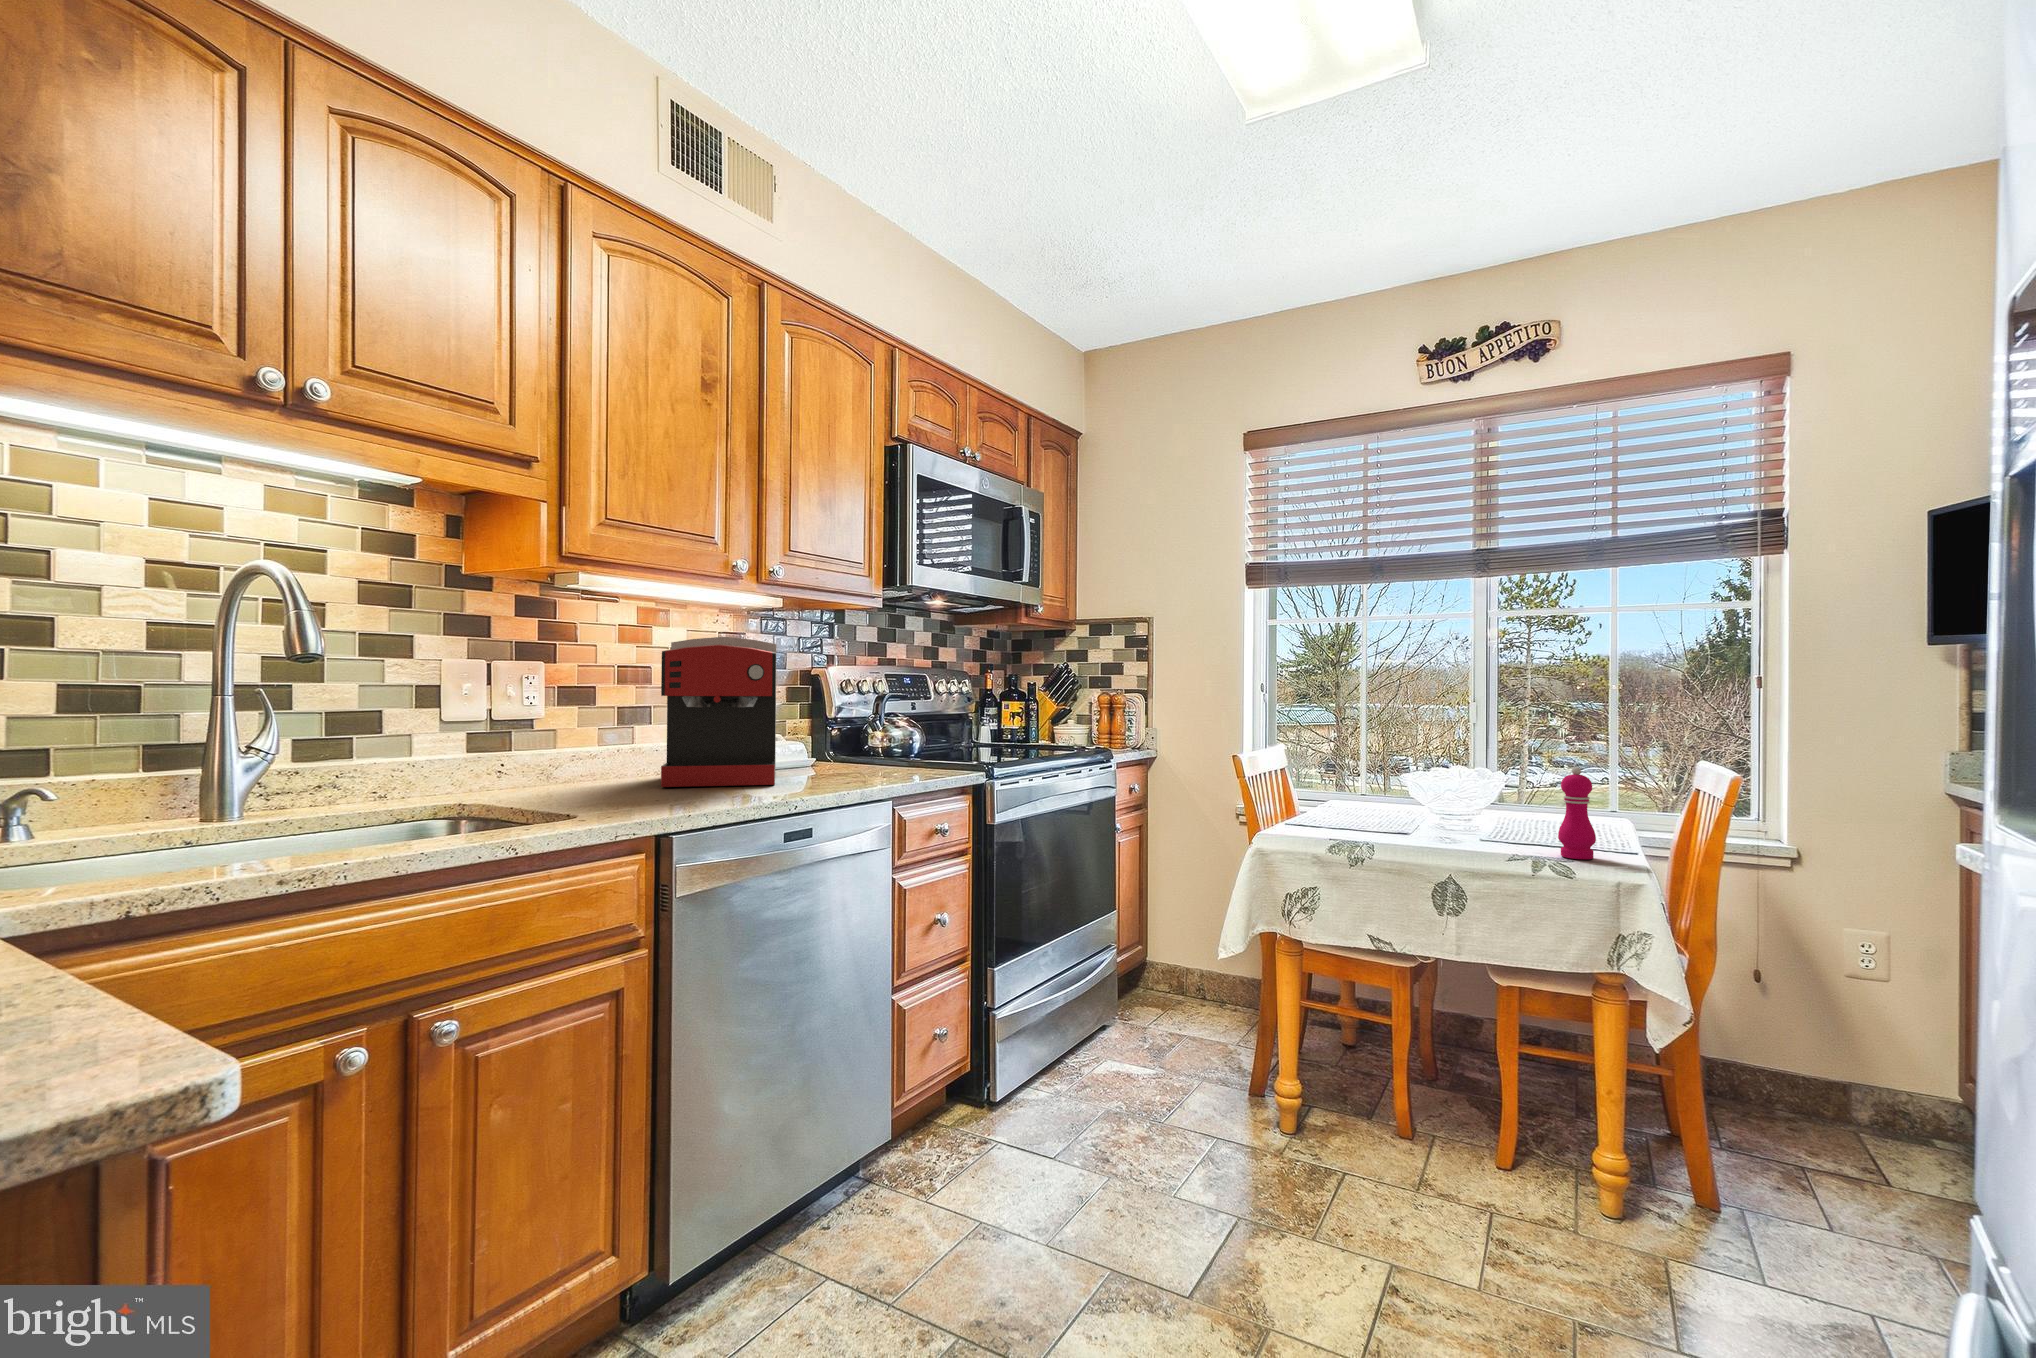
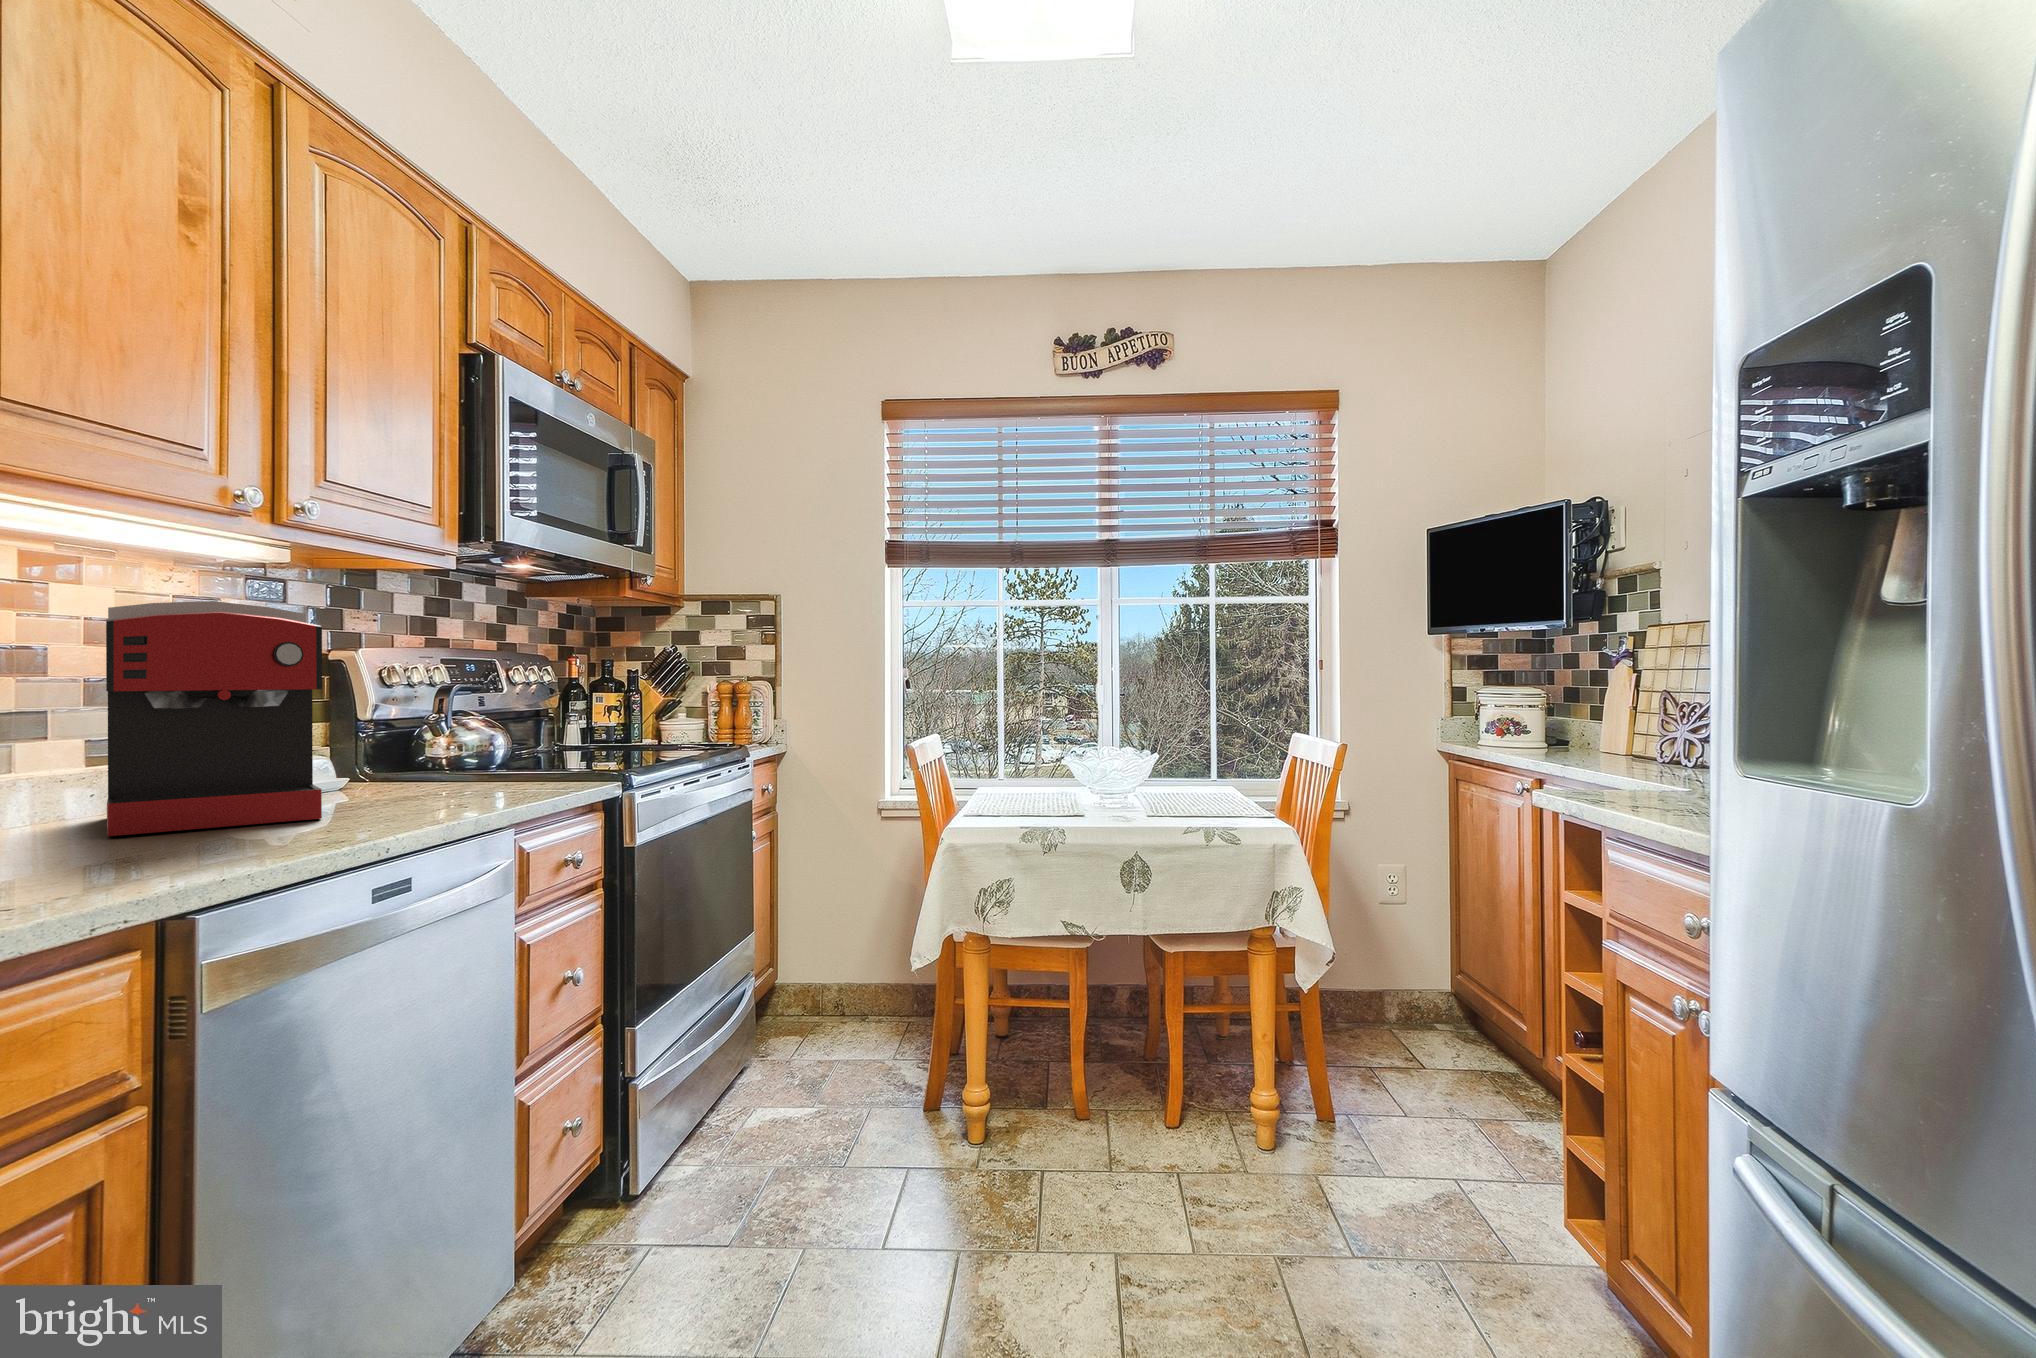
pepper mill: present [1558,767,1596,859] -> none [1222,744,1253,828]

